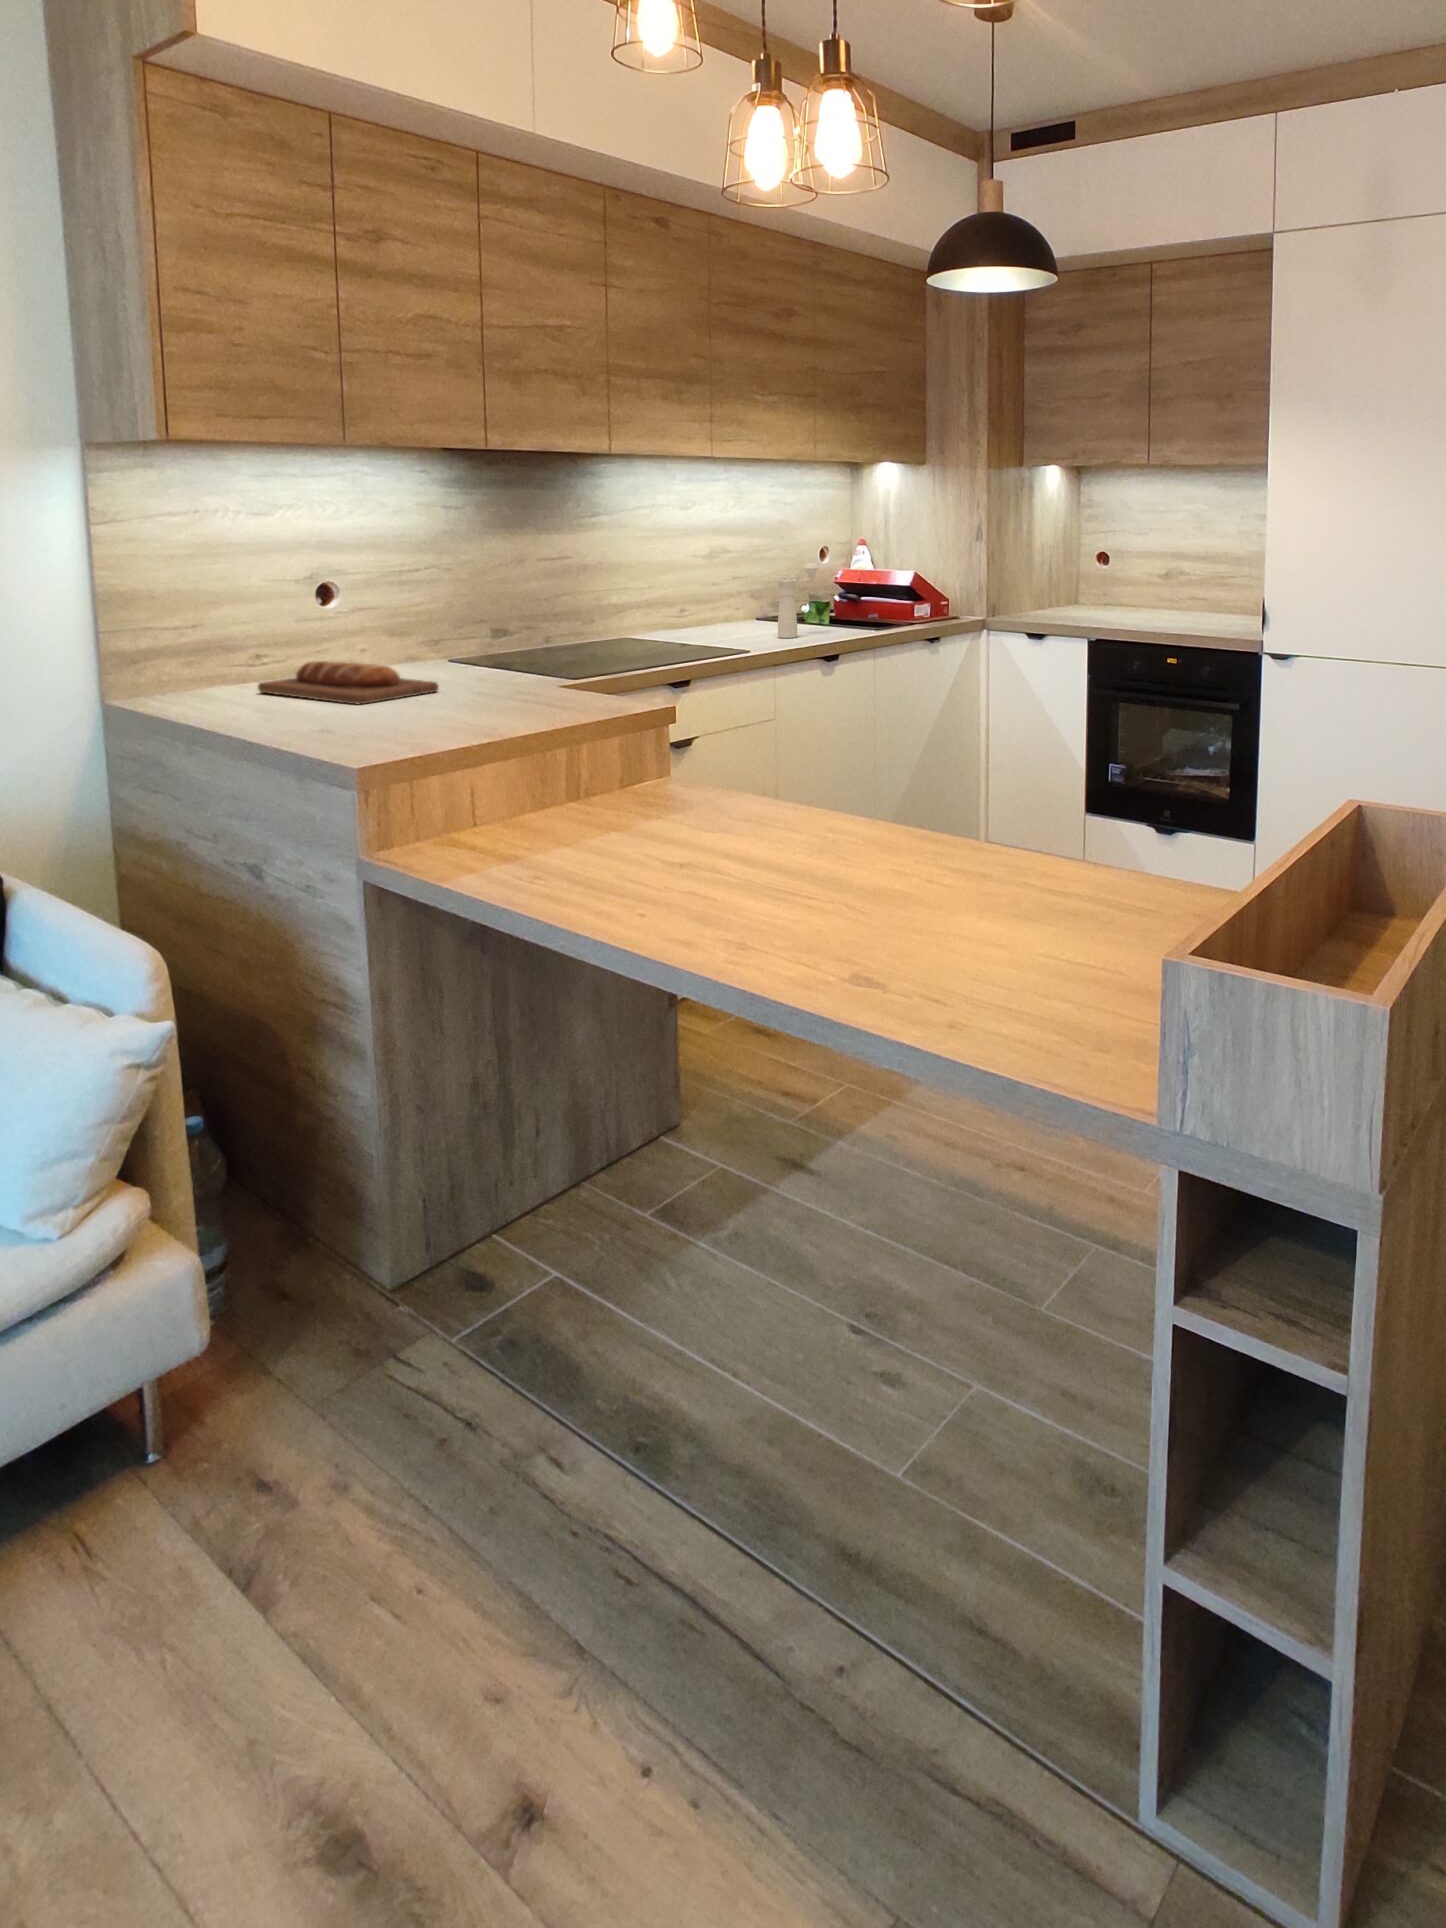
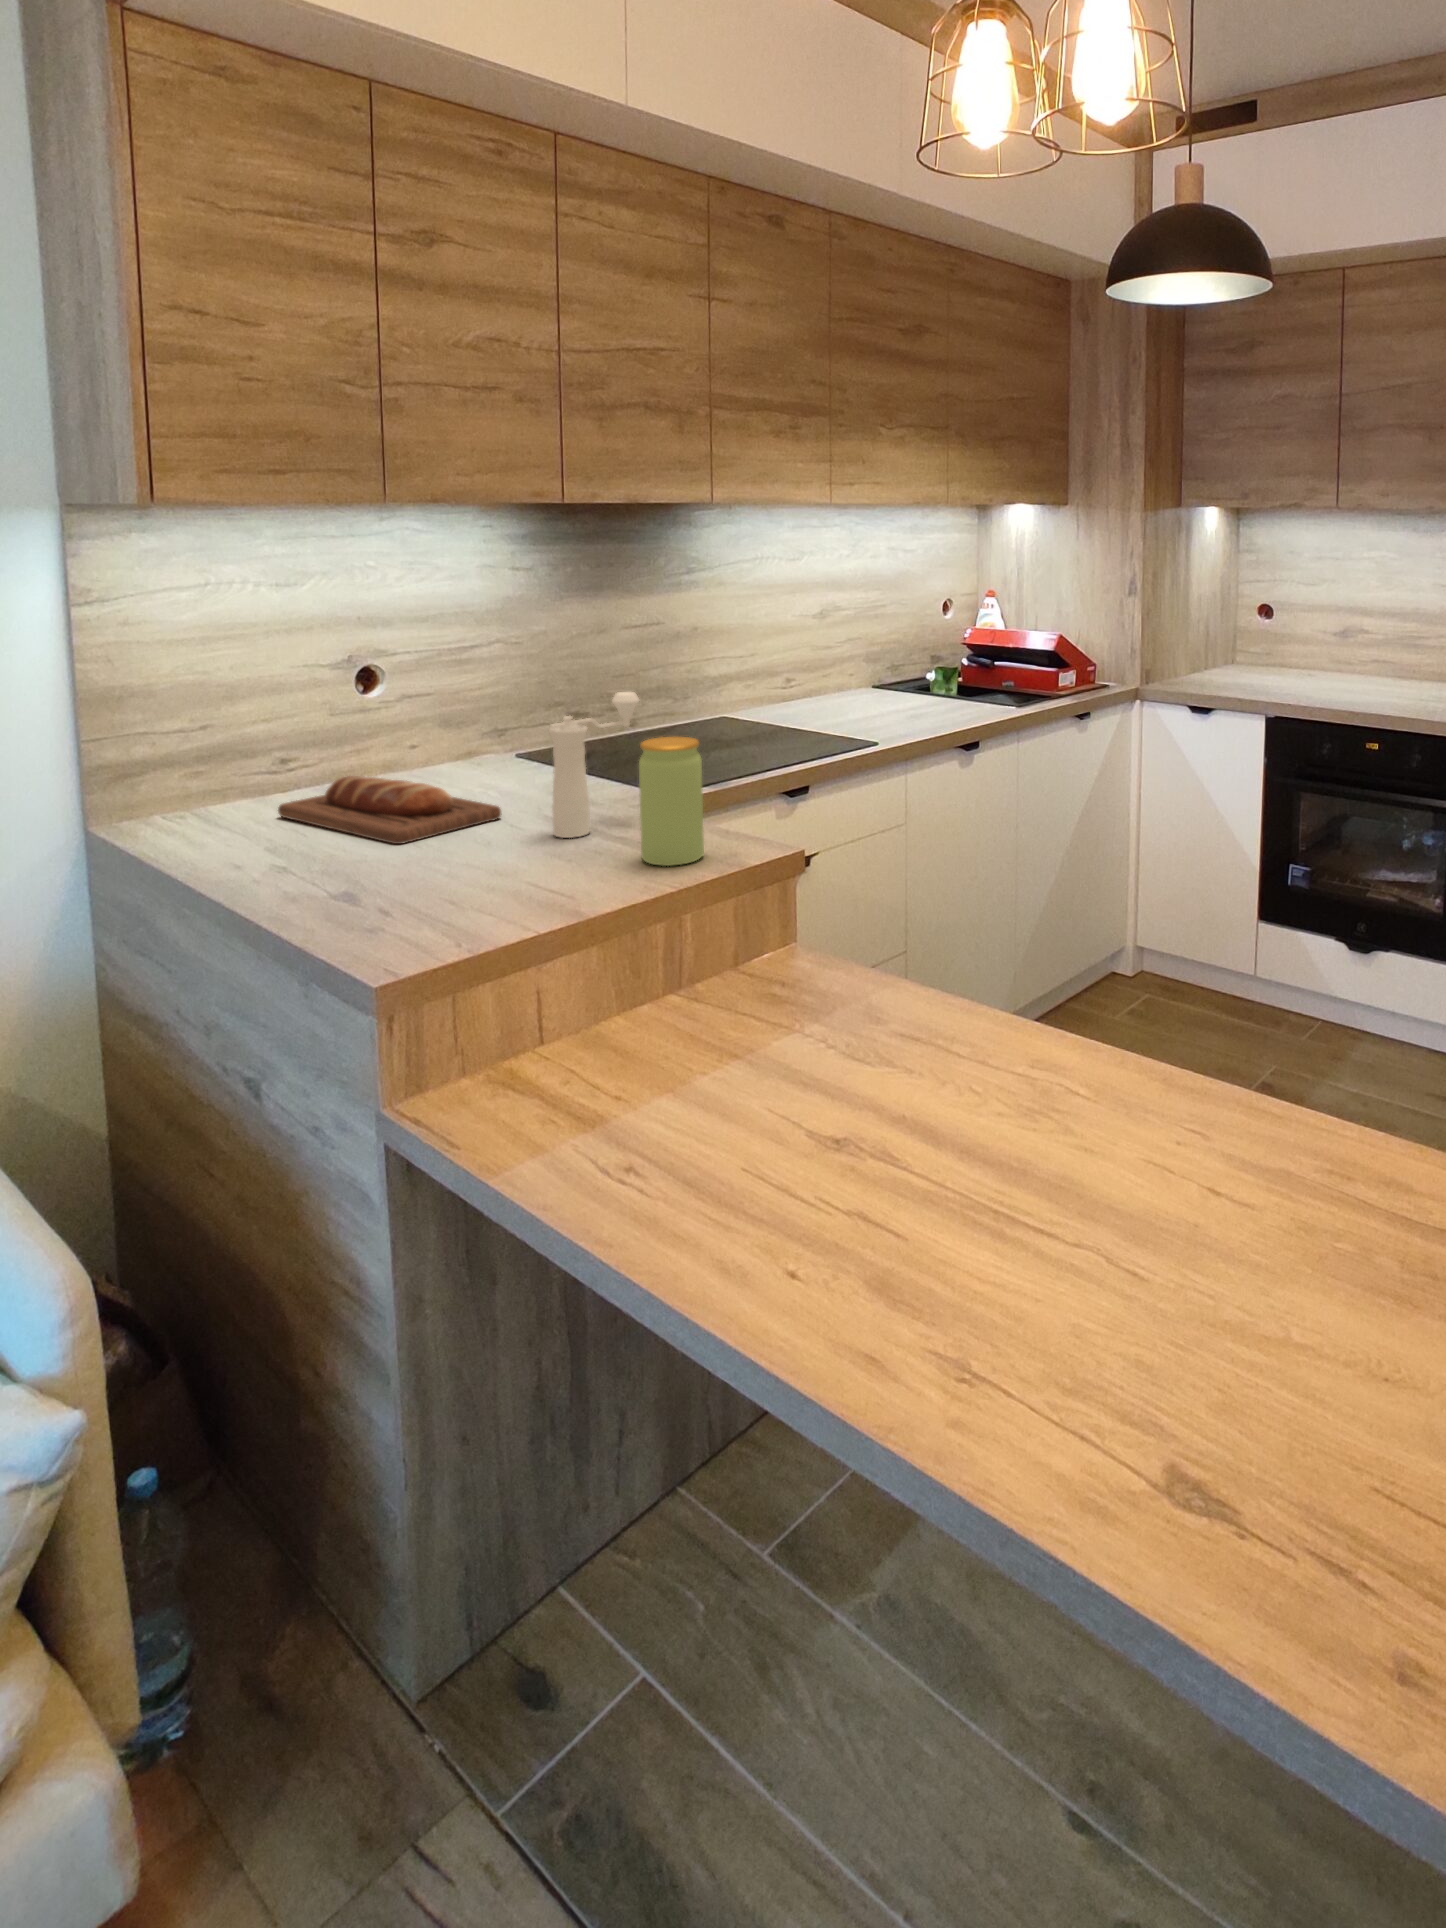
pepper mill: present [777,564,818,638] -> present [549,692,639,838]
jar: none [547,617,598,711] -> present [639,737,704,866]

